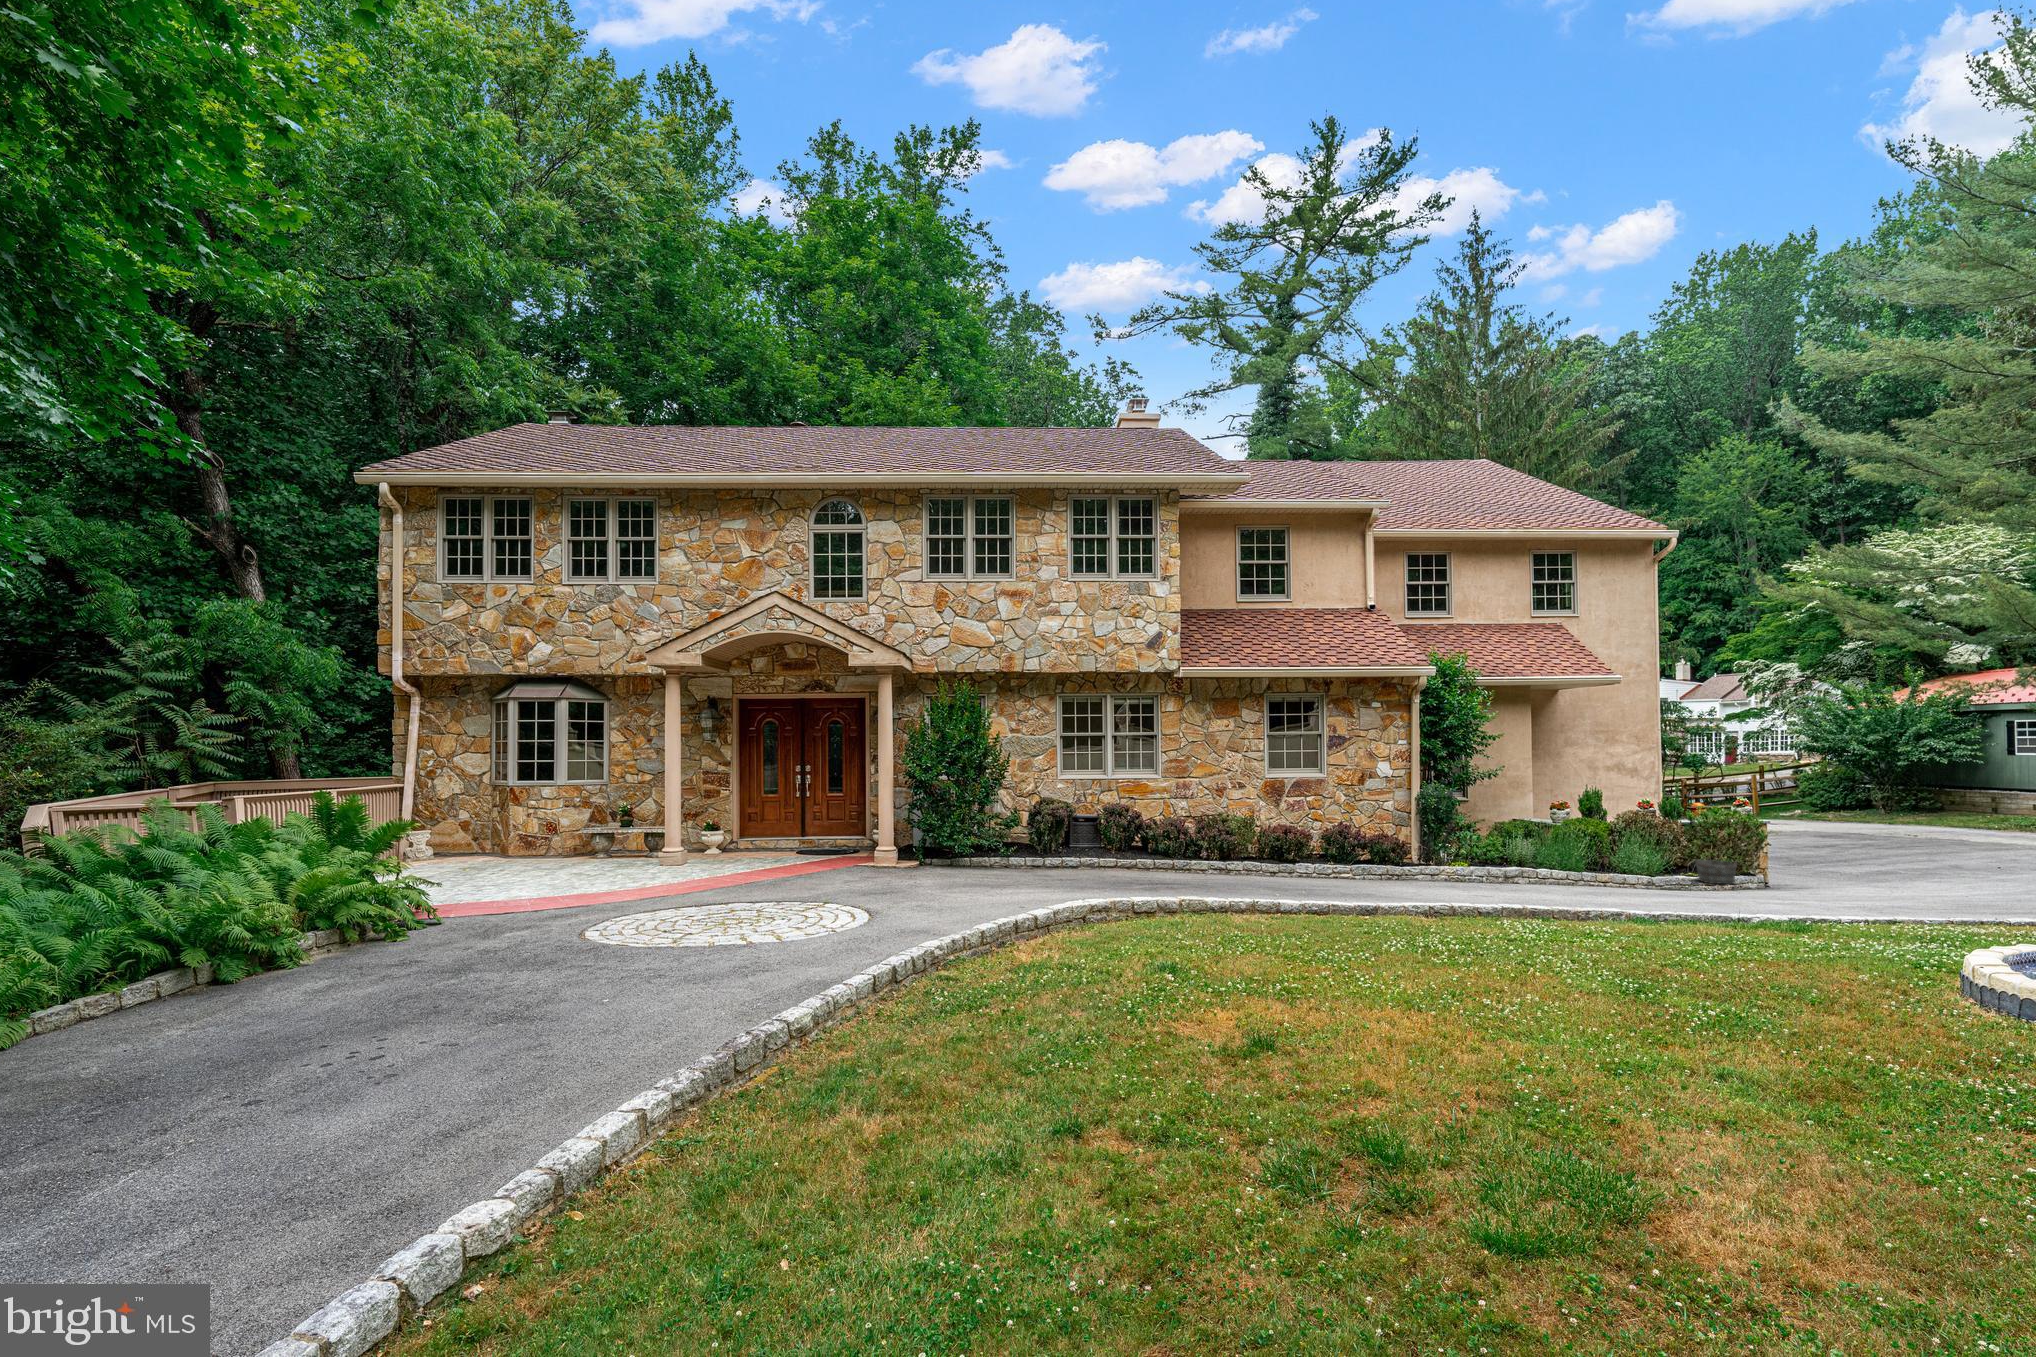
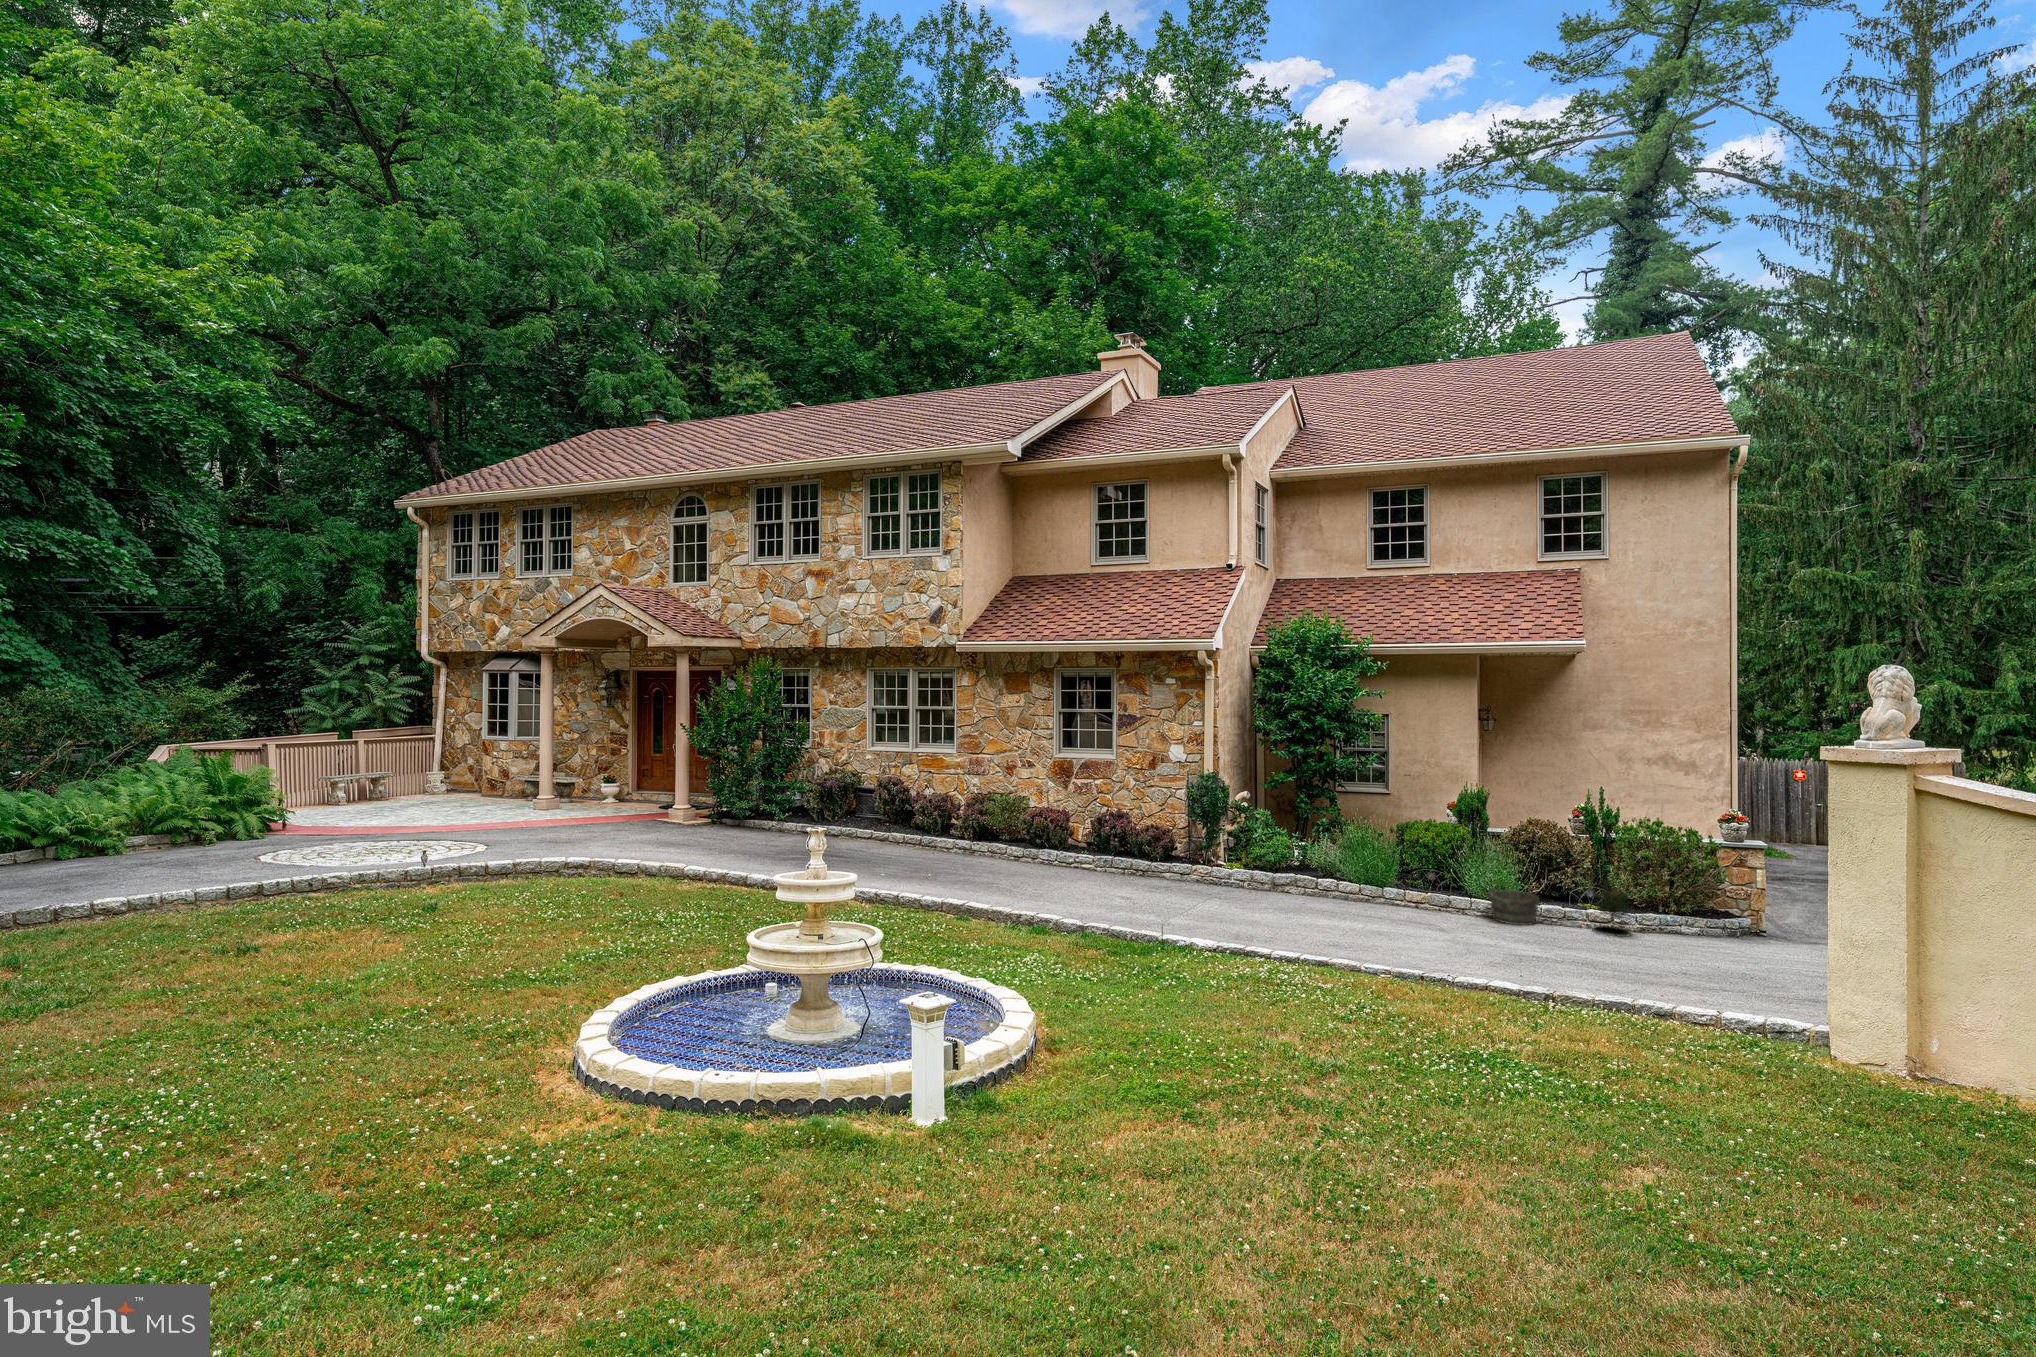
potted tree: none [1768,840,1805,885] -> present [1593,880,1633,937]

